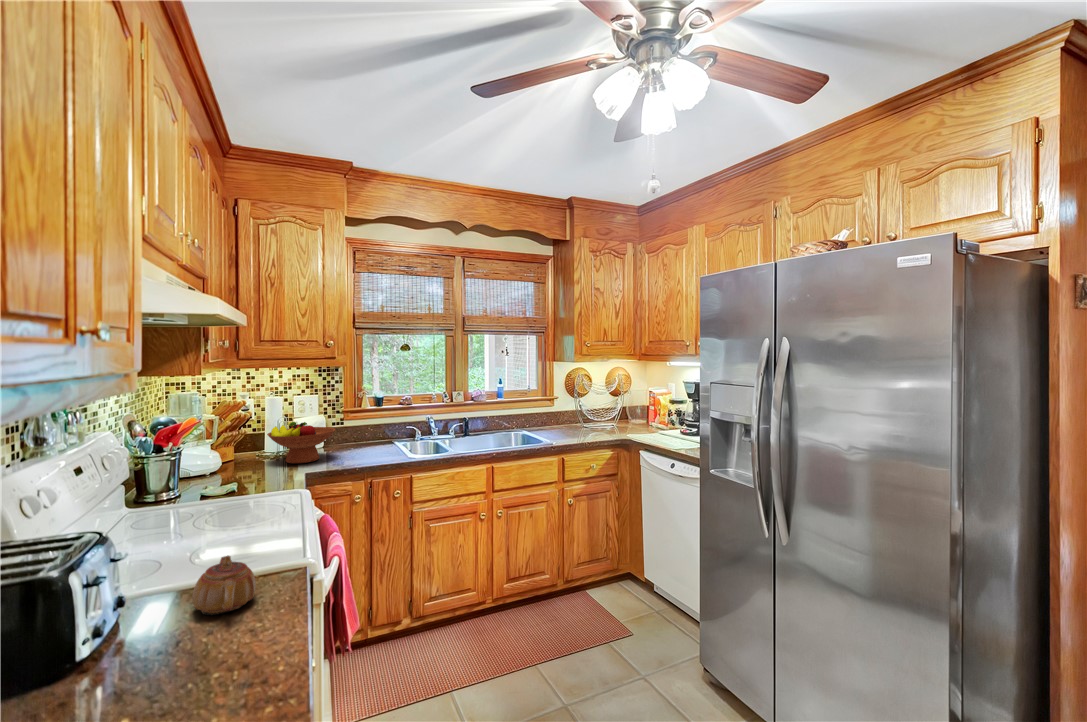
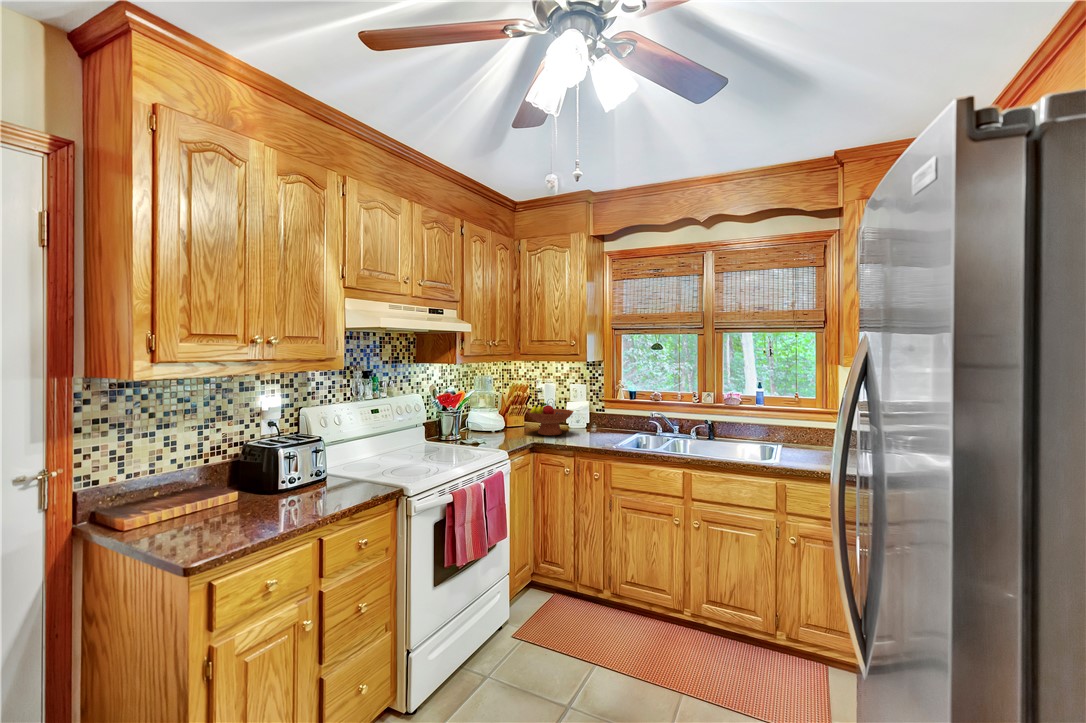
teapot: present [192,556,256,615] -> none [332,463,366,492]

